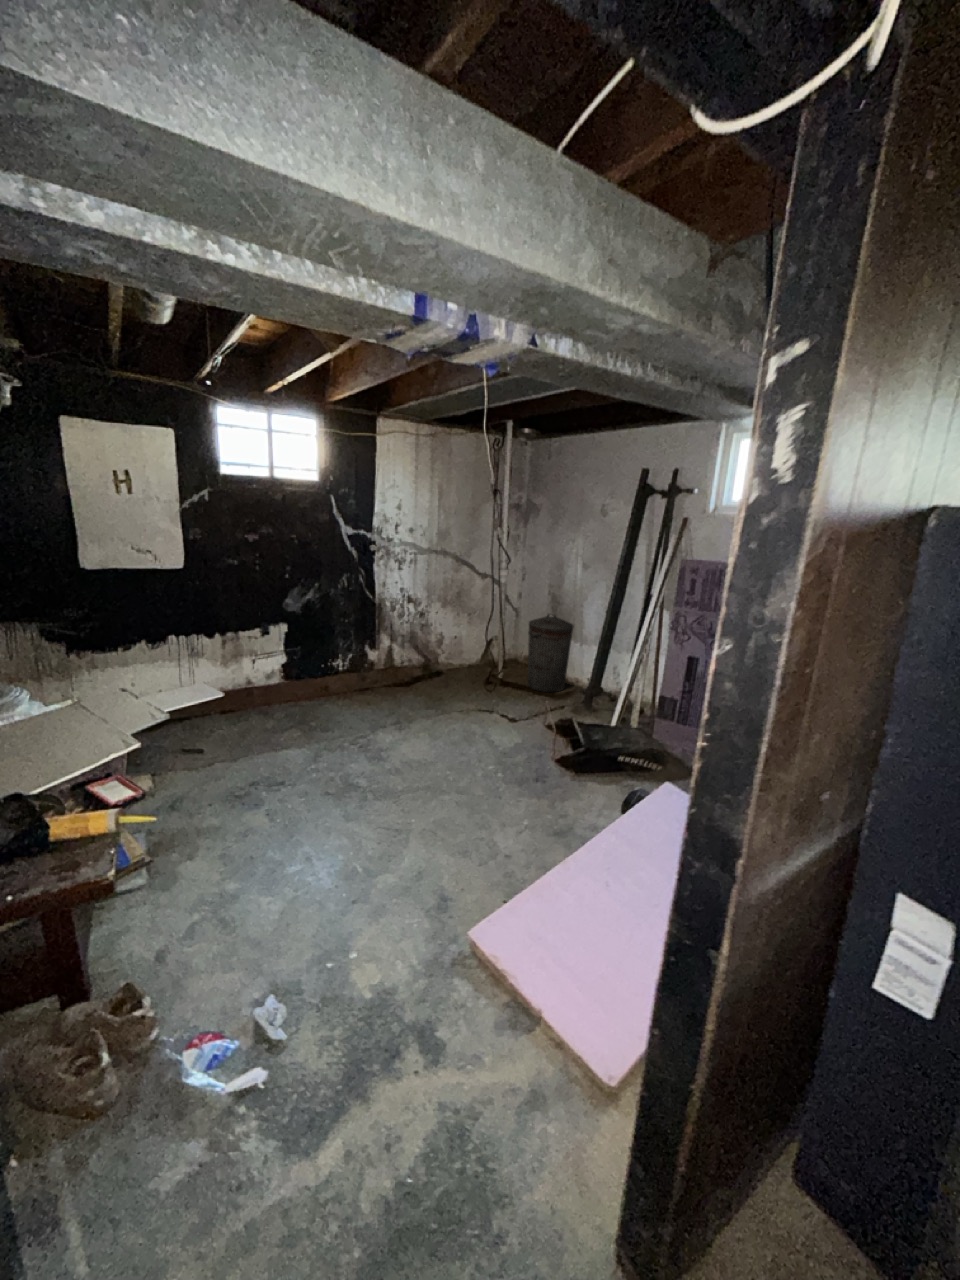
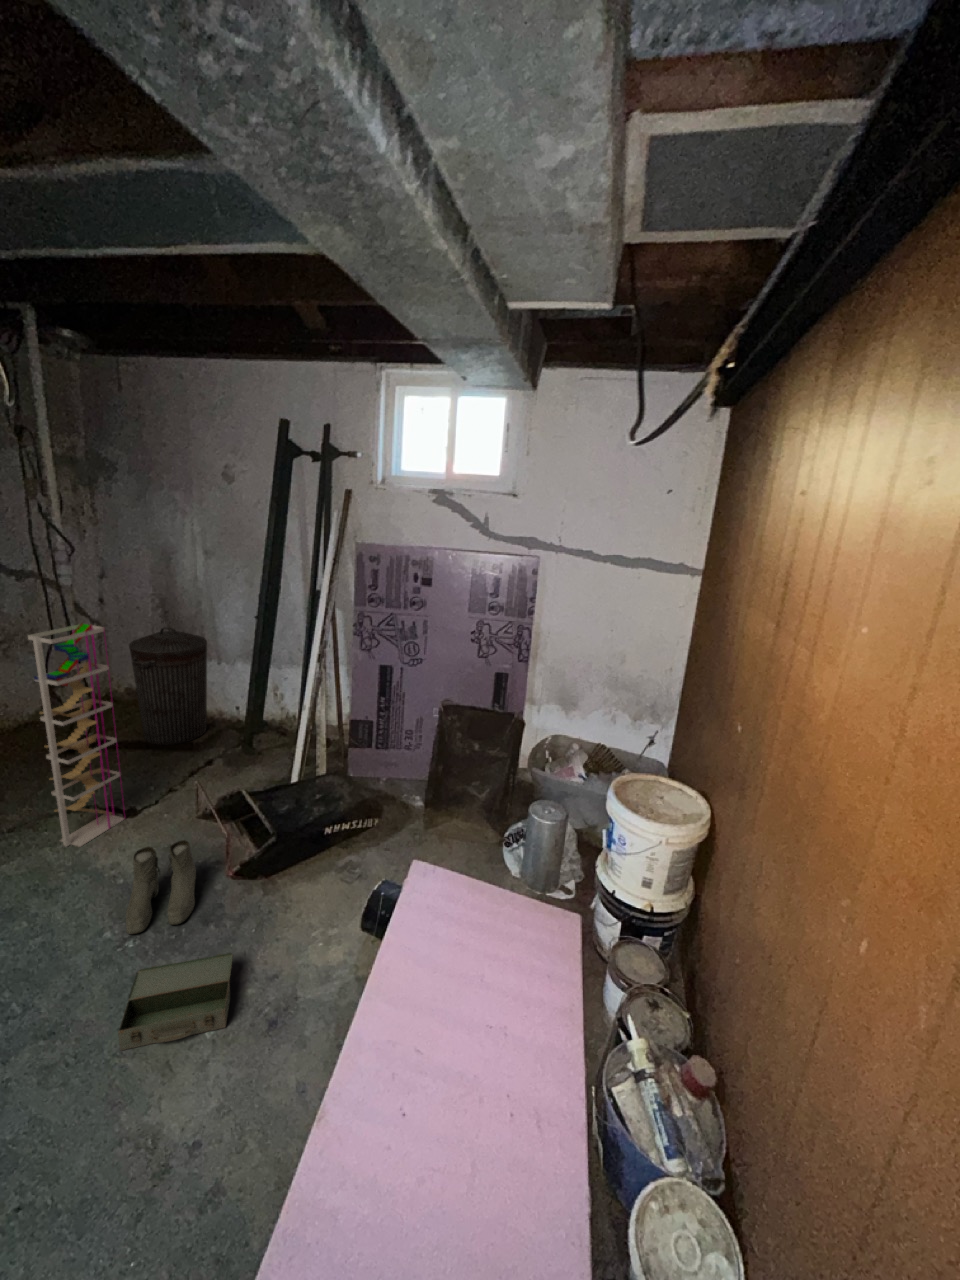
shelving unit: none [477,598,516,726] -> present [28,623,125,847]
boots: none [497,726,536,773] -> present [126,840,196,934]
toolbox: none [485,779,544,822] -> present [118,953,233,1050]

